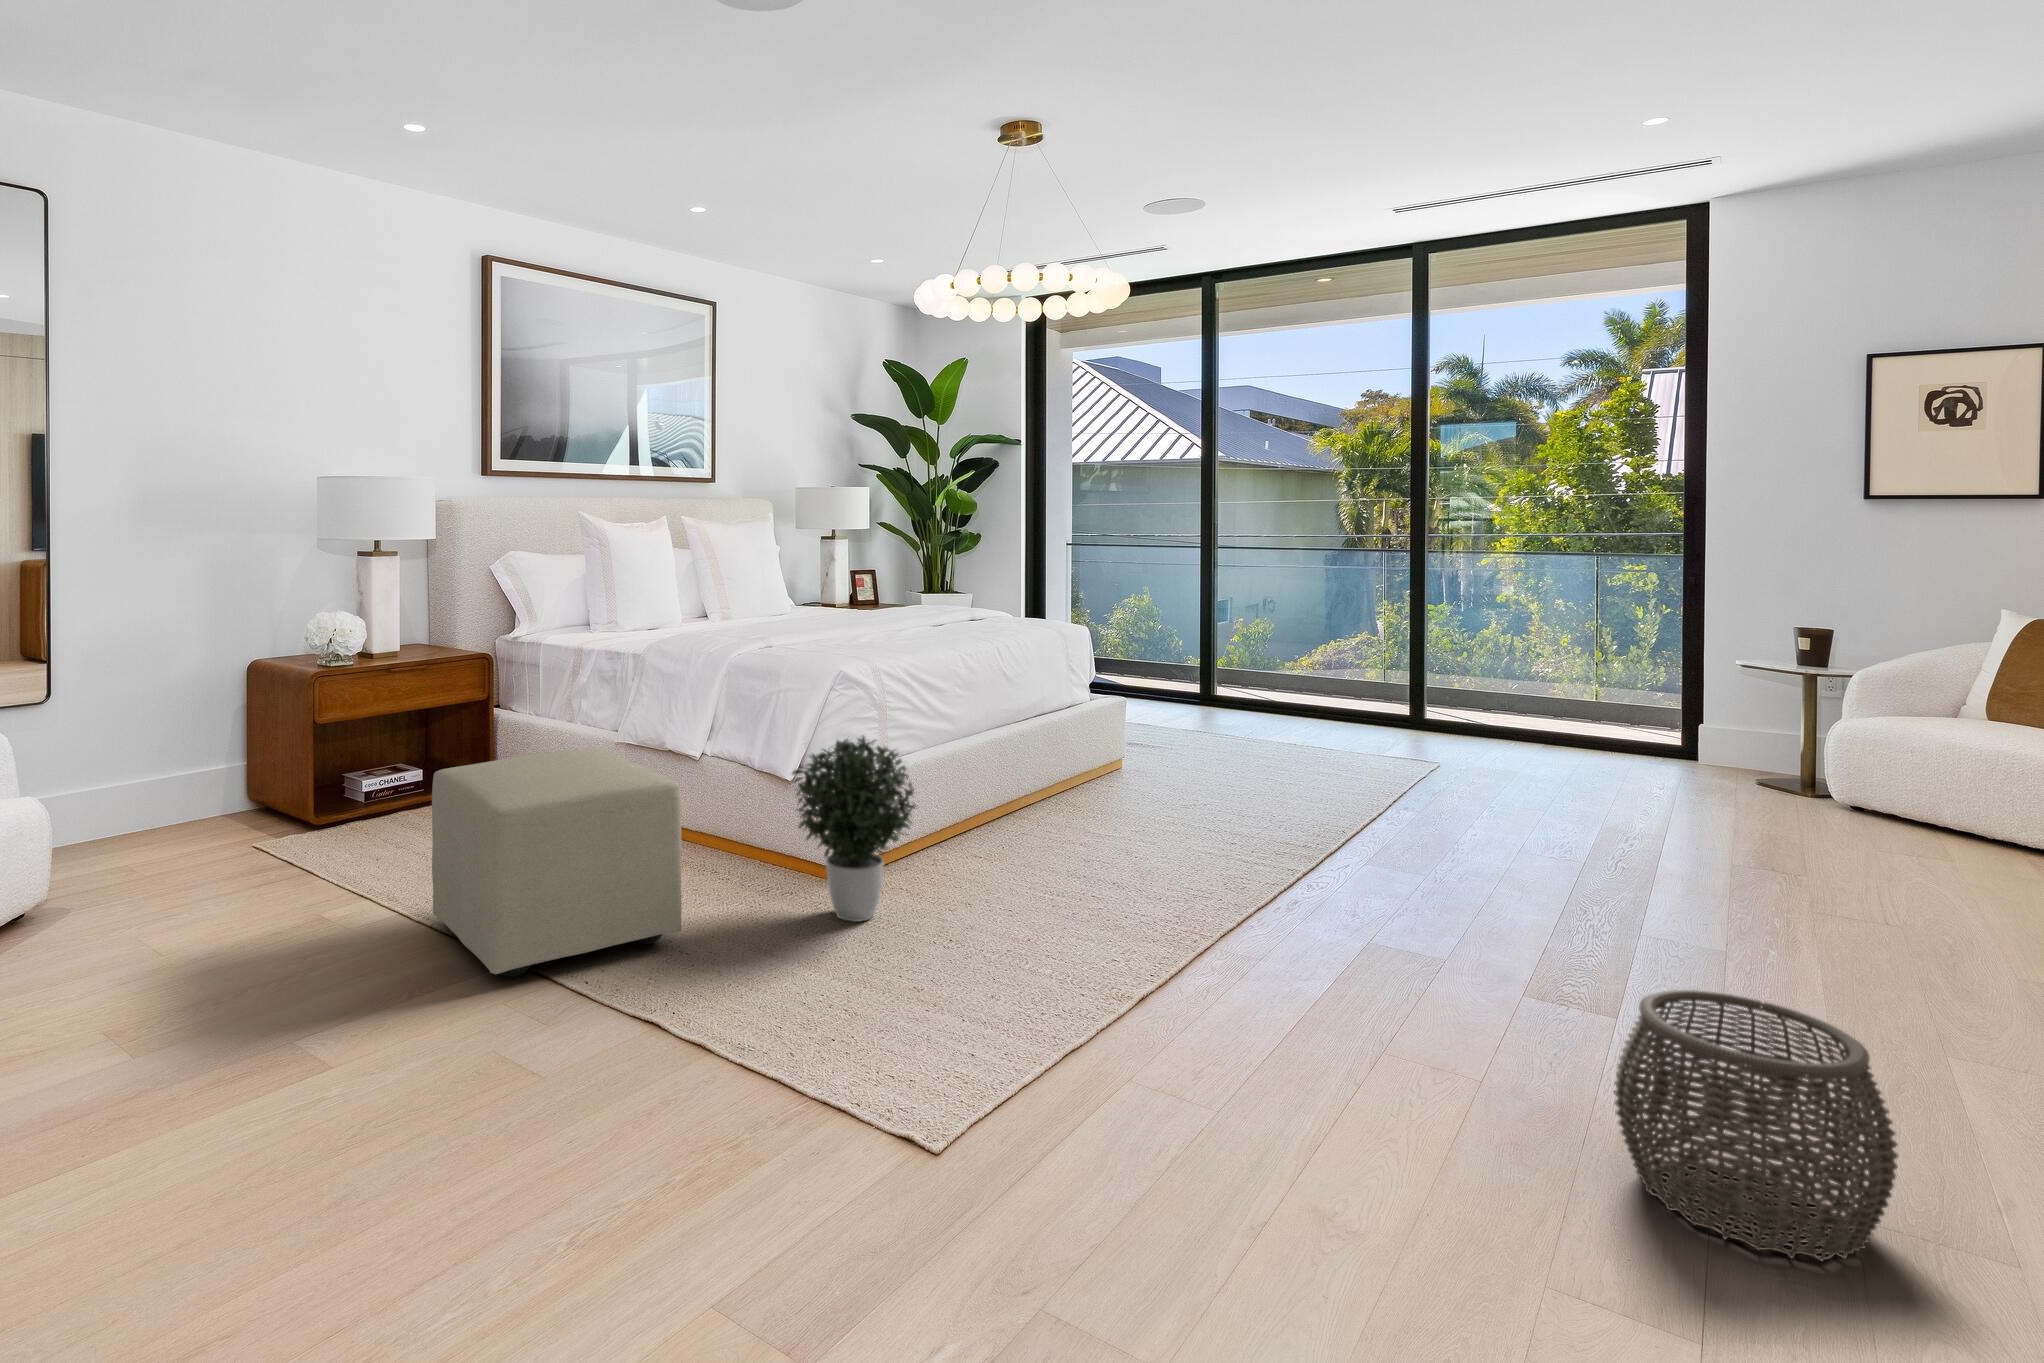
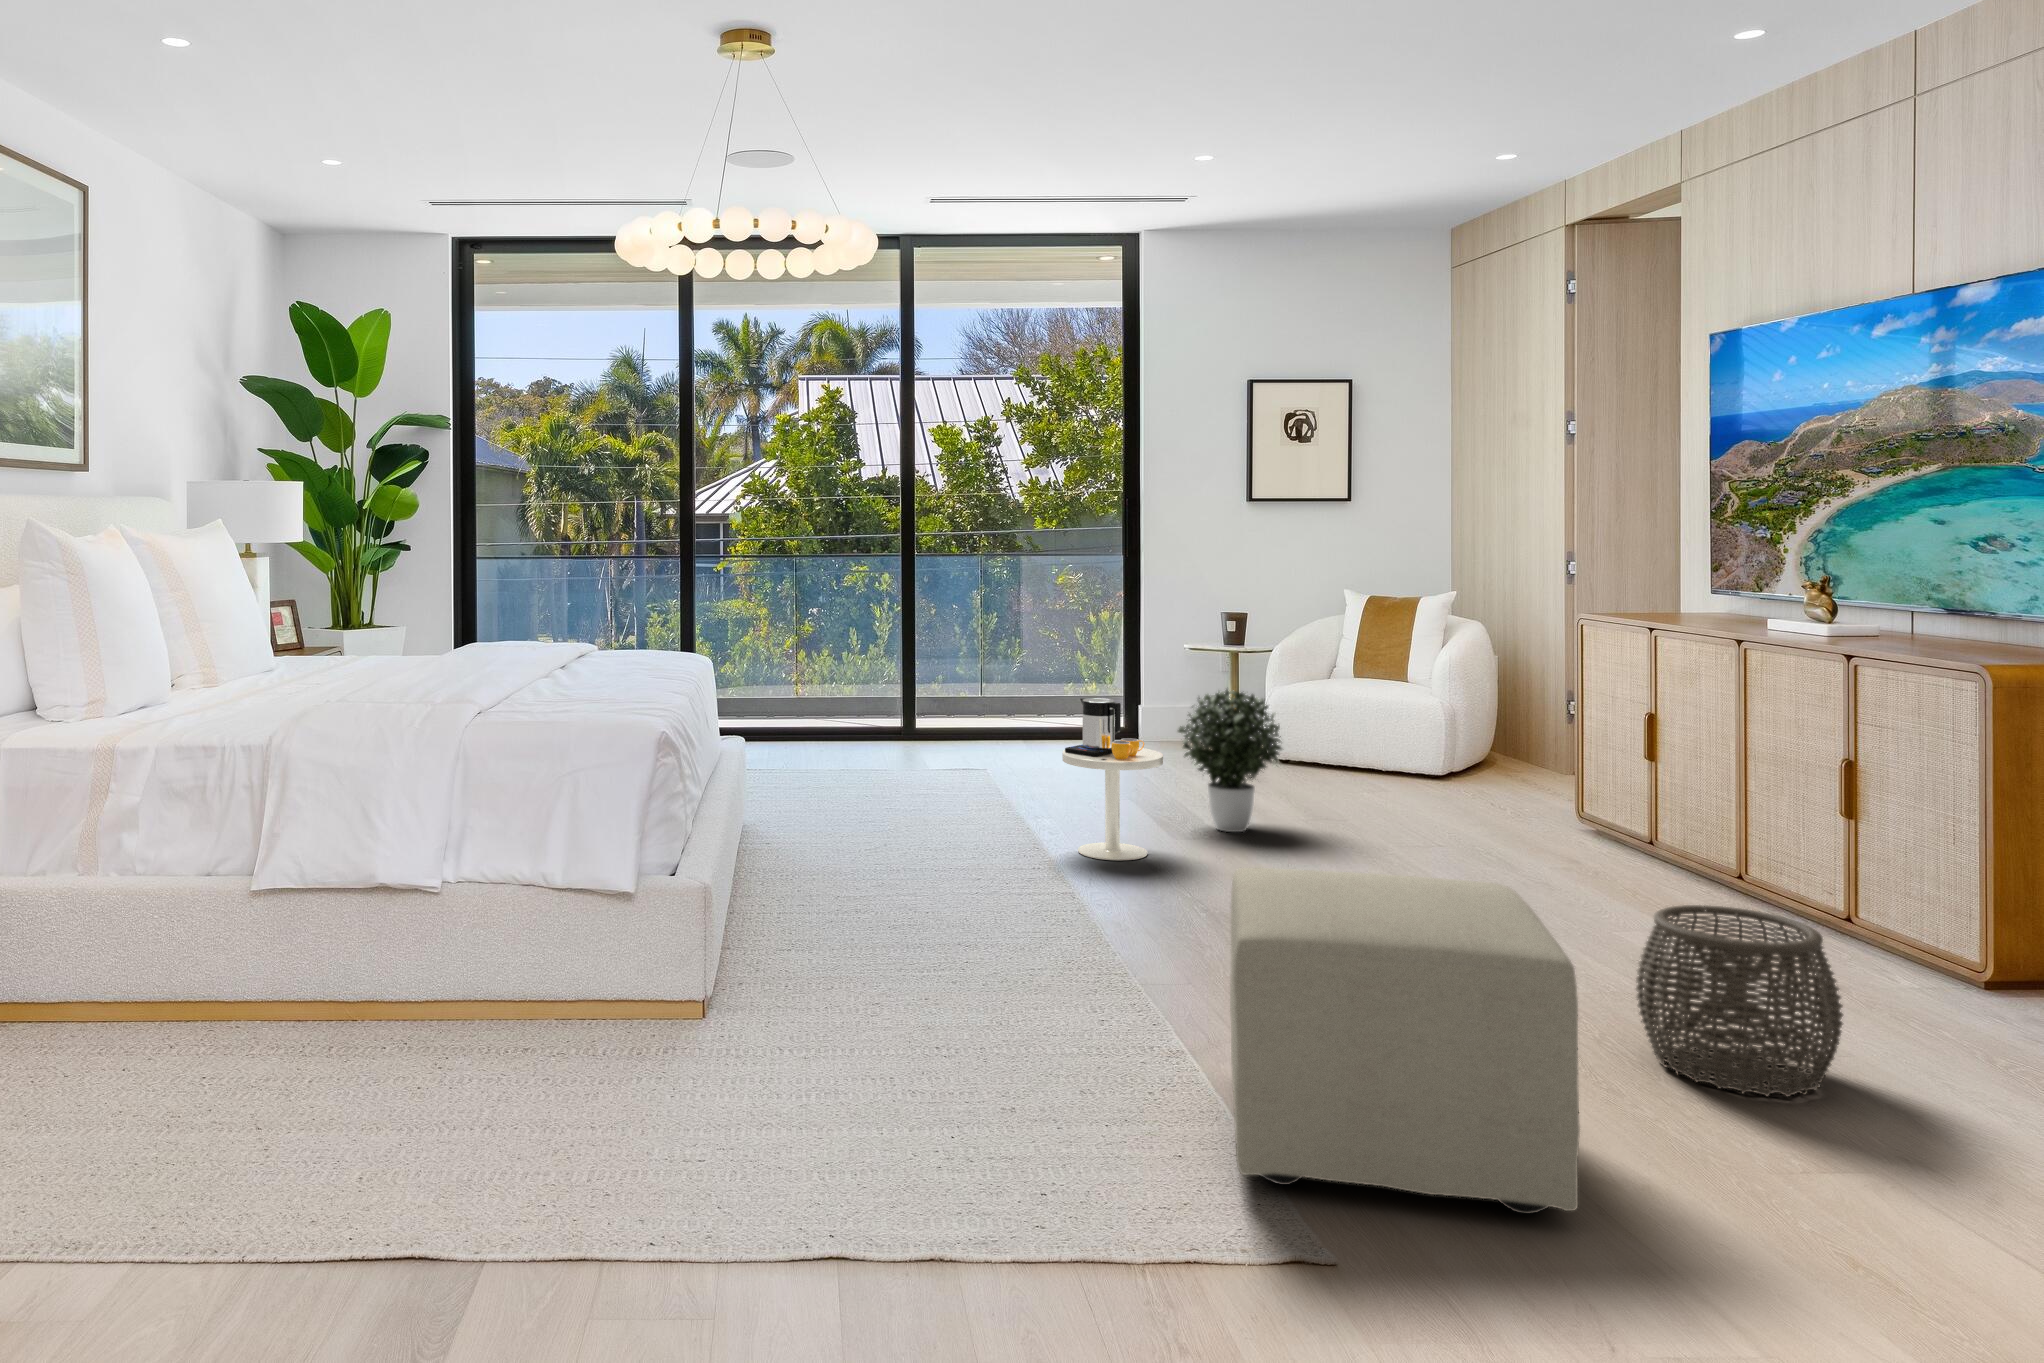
side table: none [1368,693,1479,857] -> present [1062,698,1163,860]
potted plant: present [793,736,916,922] -> present [1178,689,1282,832]
ottoman: present [432,749,682,977] -> present [1230,868,1580,1214]

